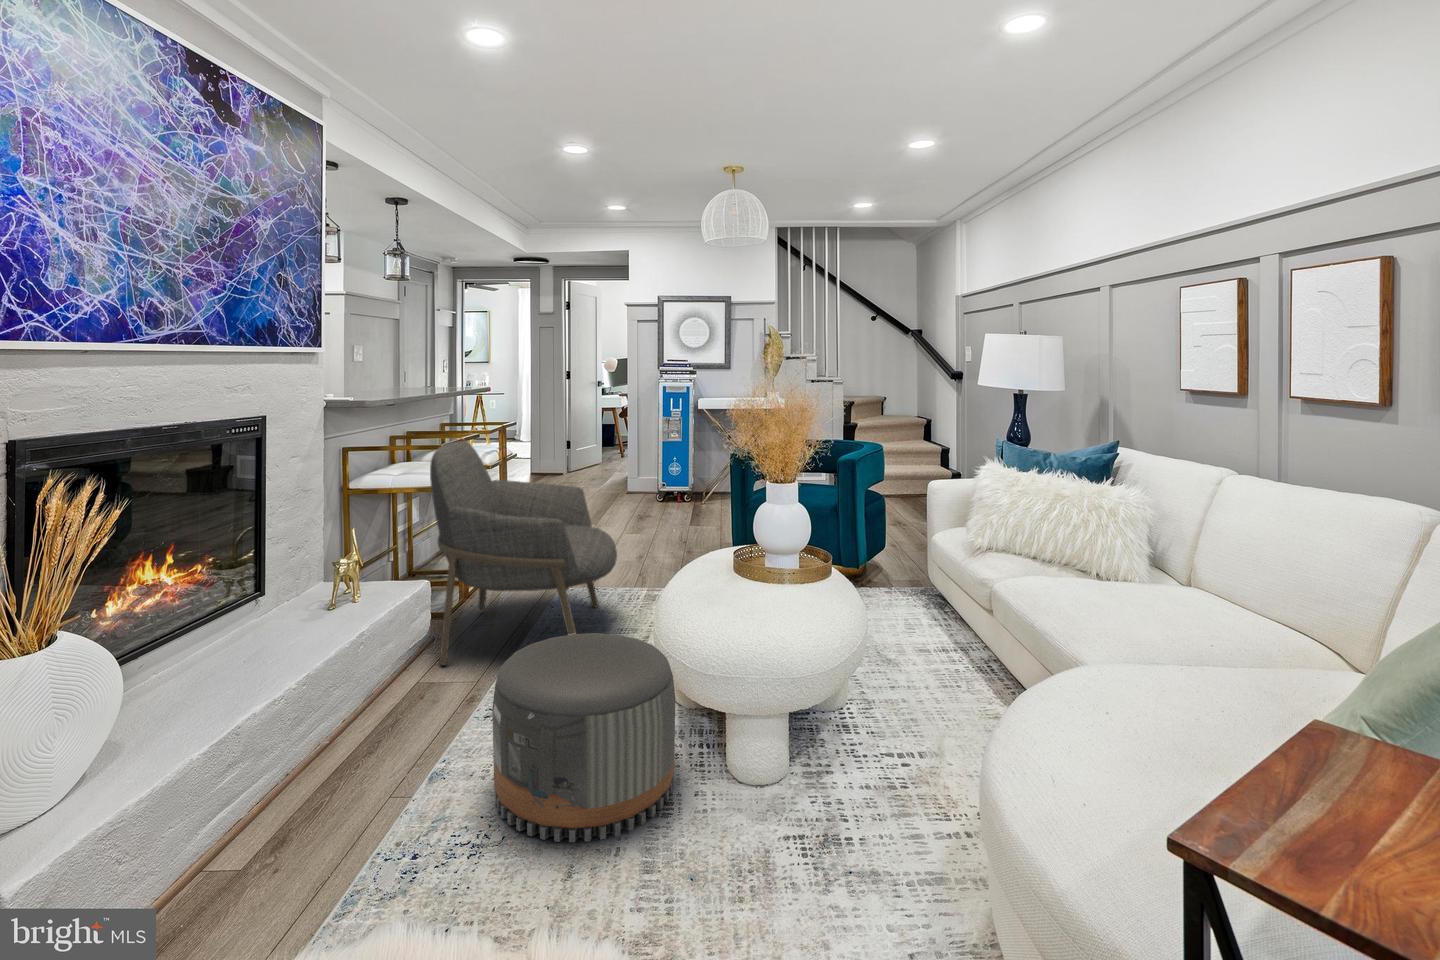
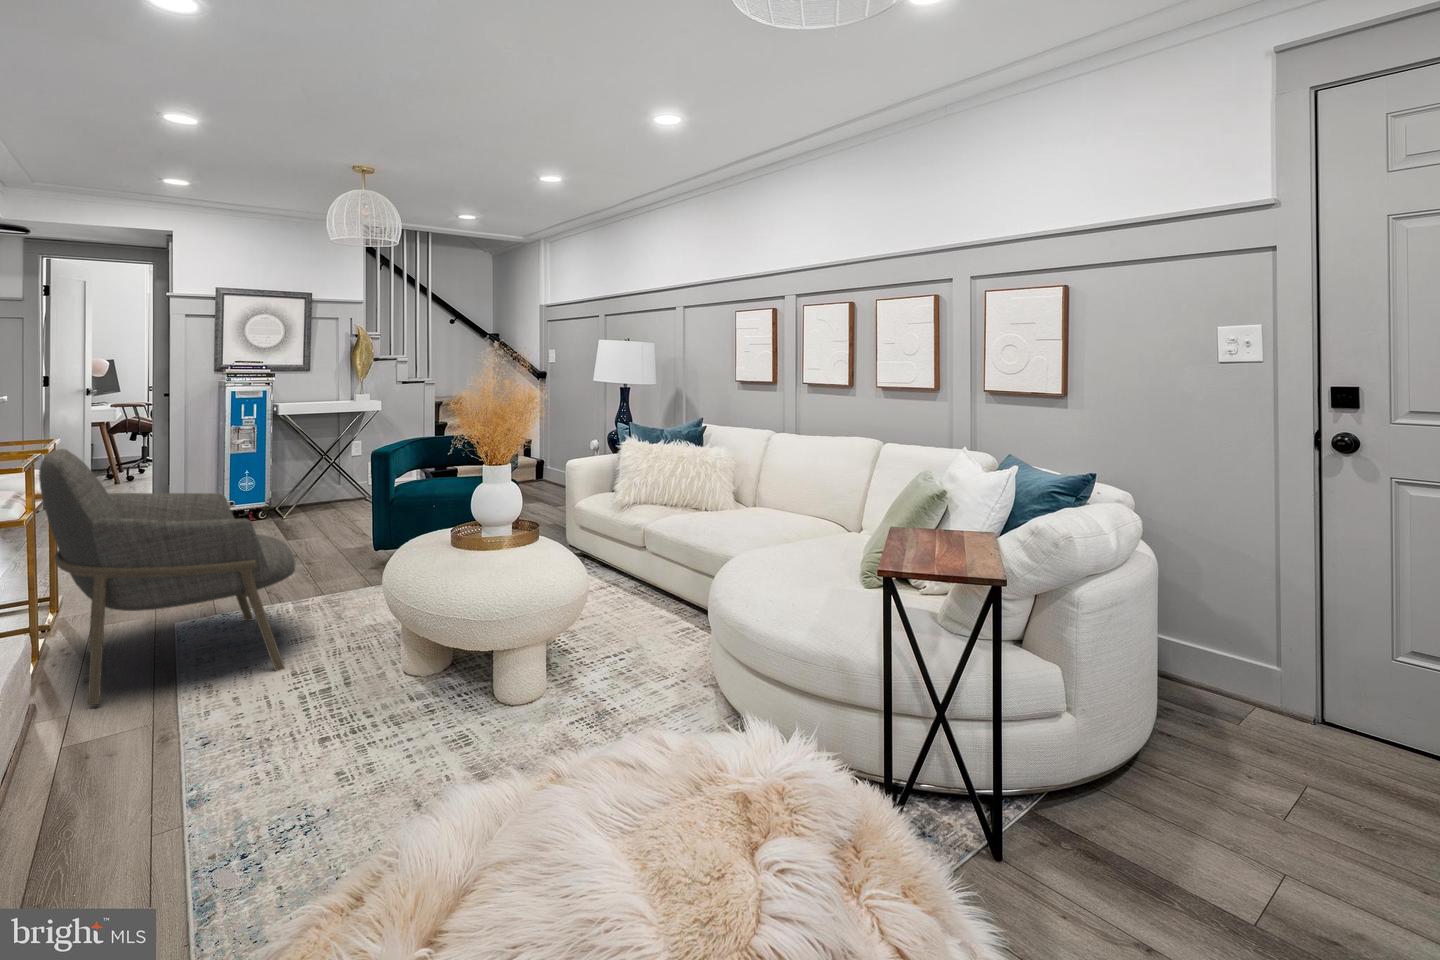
pouf: present [492,633,676,842] -> none [272,605,458,789]

